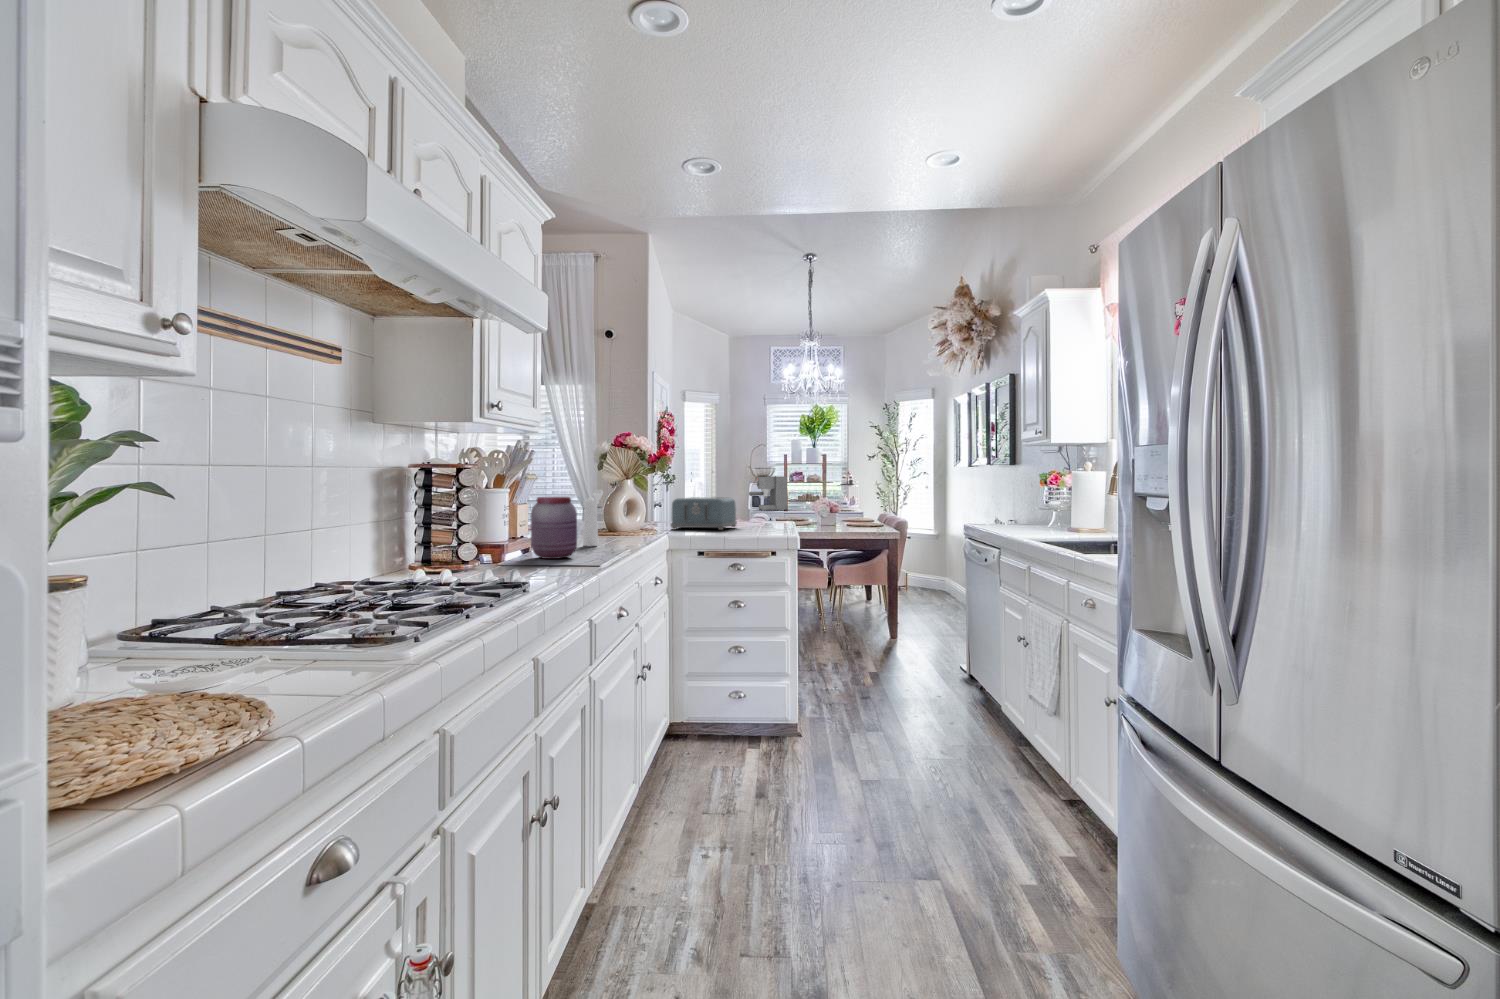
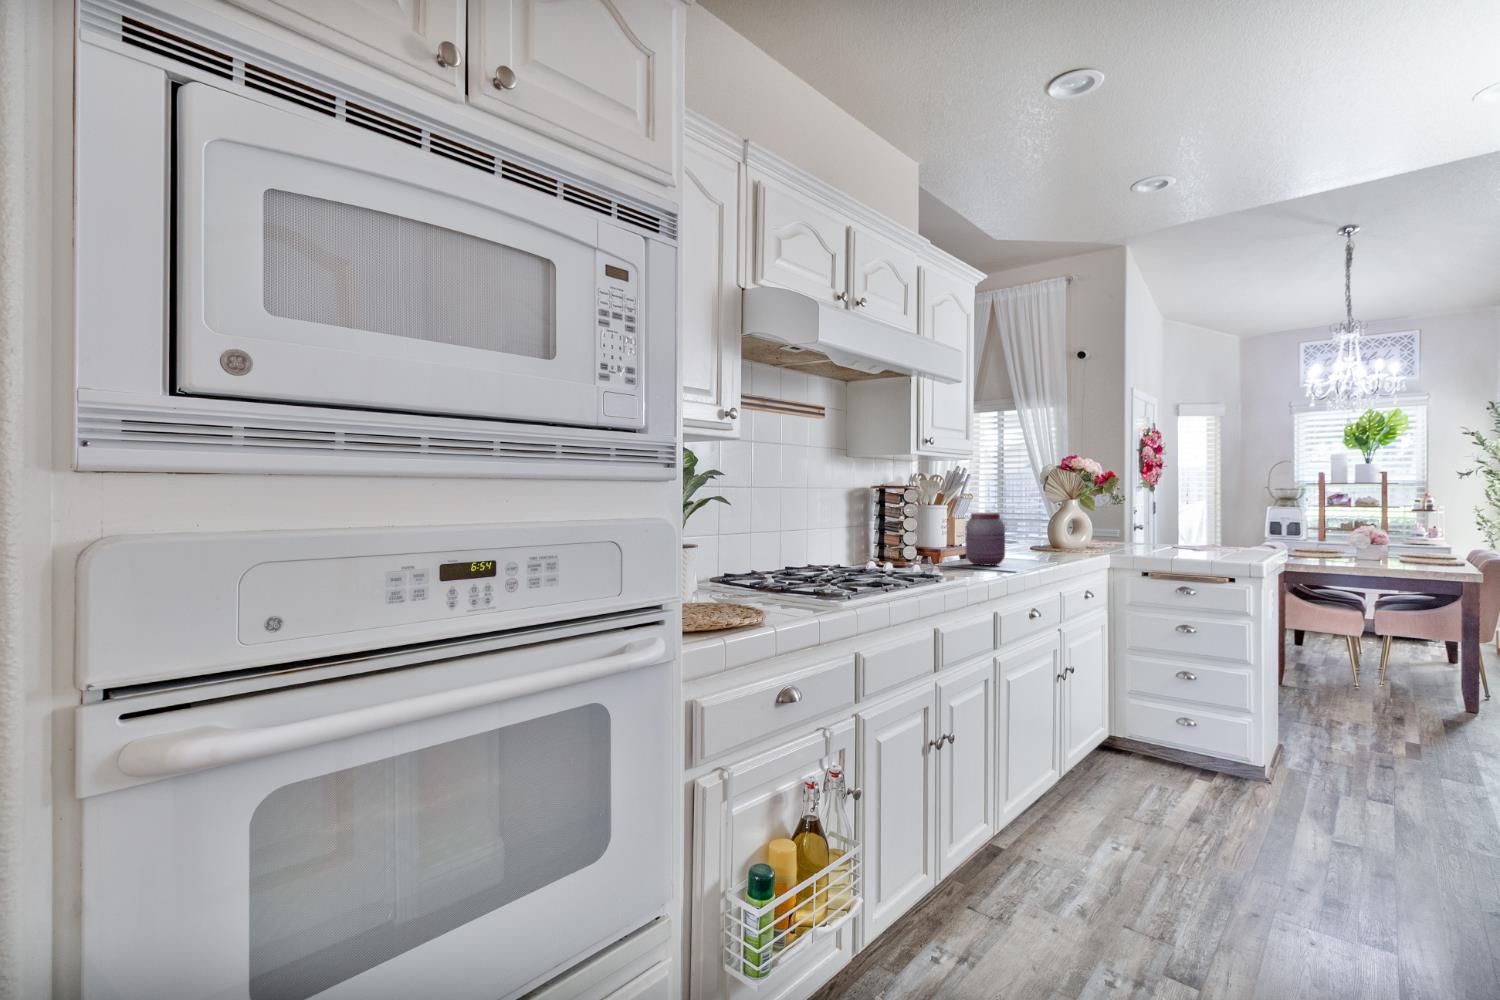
coffee maker: present [749,476,787,510] -> none [1265,498,1321,540]
pepper mill: present [583,490,603,546] -> none [1020,509,1042,560]
toaster: present [671,497,737,530] -> none [1130,519,1212,554]

